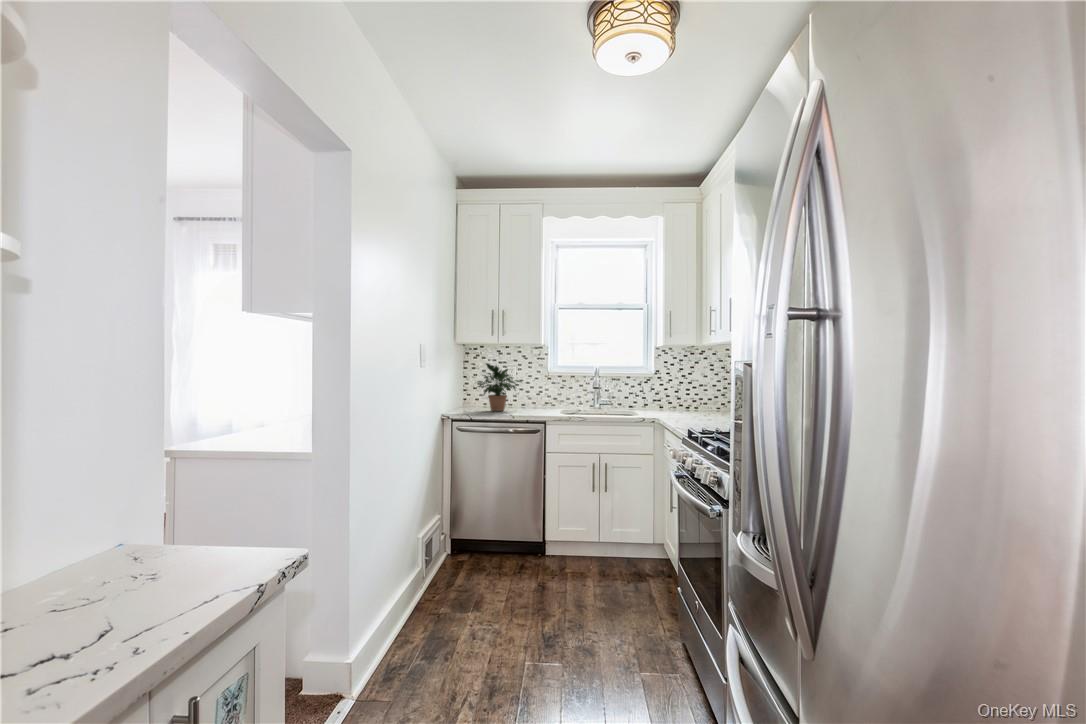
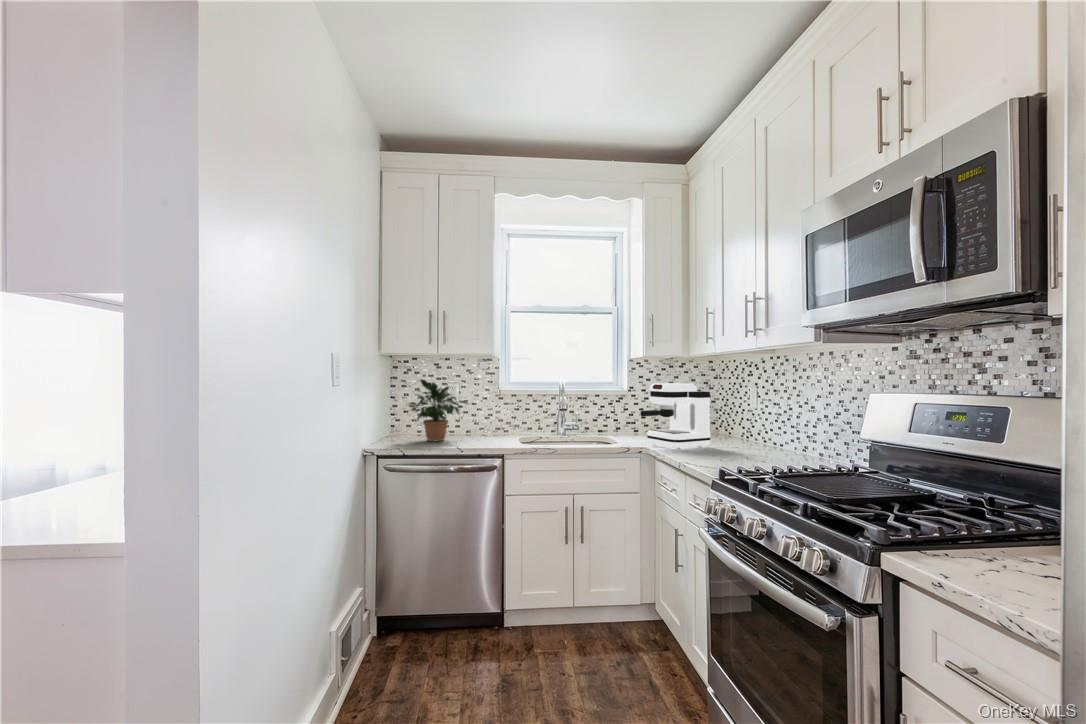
coffee maker: none [656,367,714,420] -> present [640,383,711,449]

